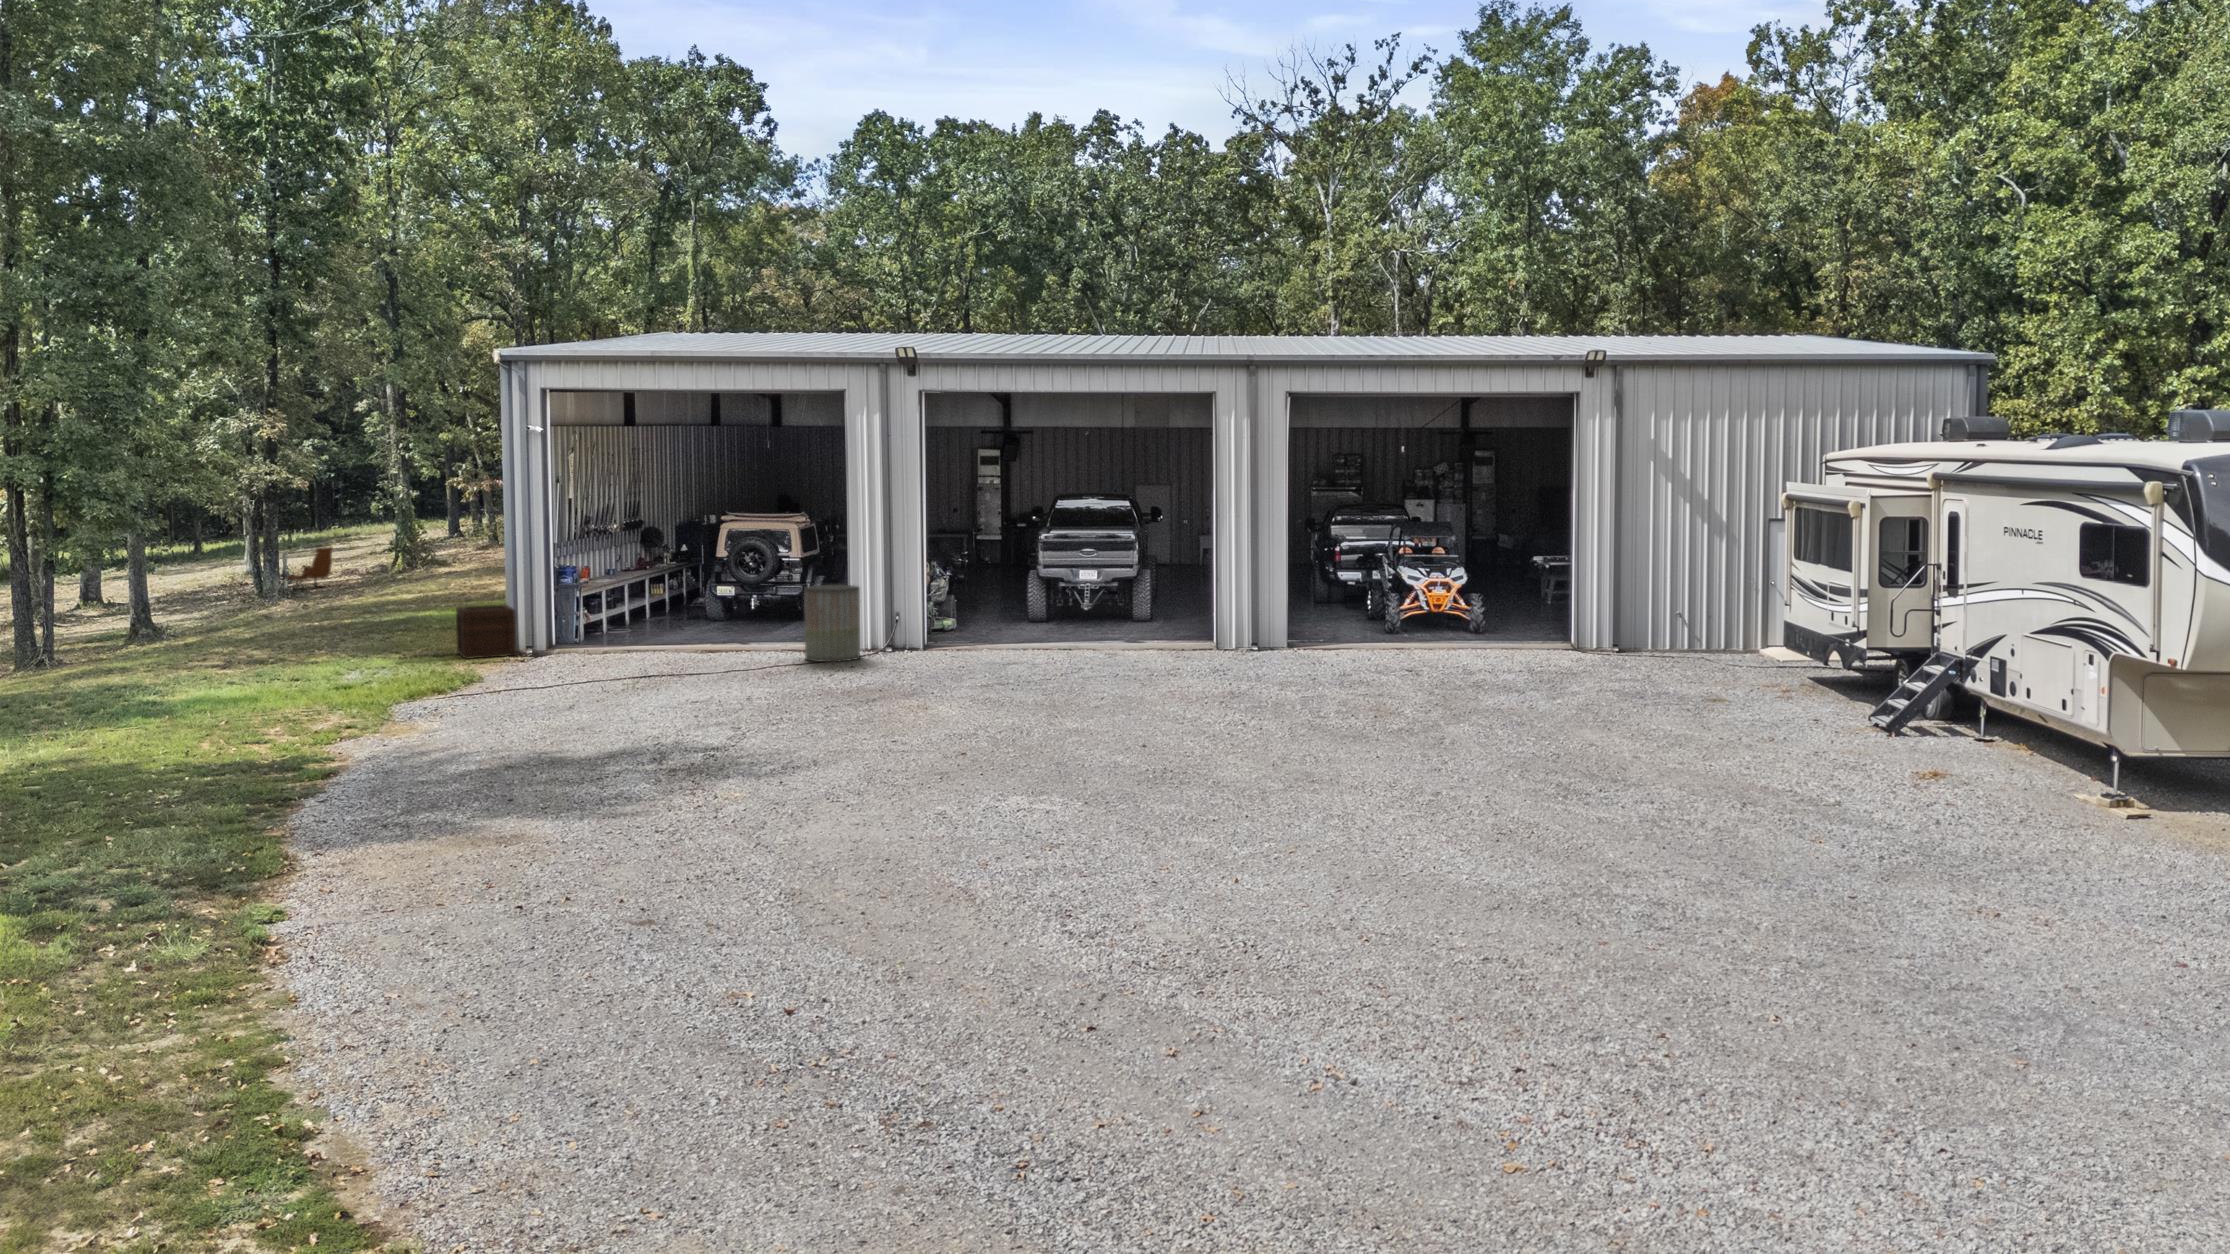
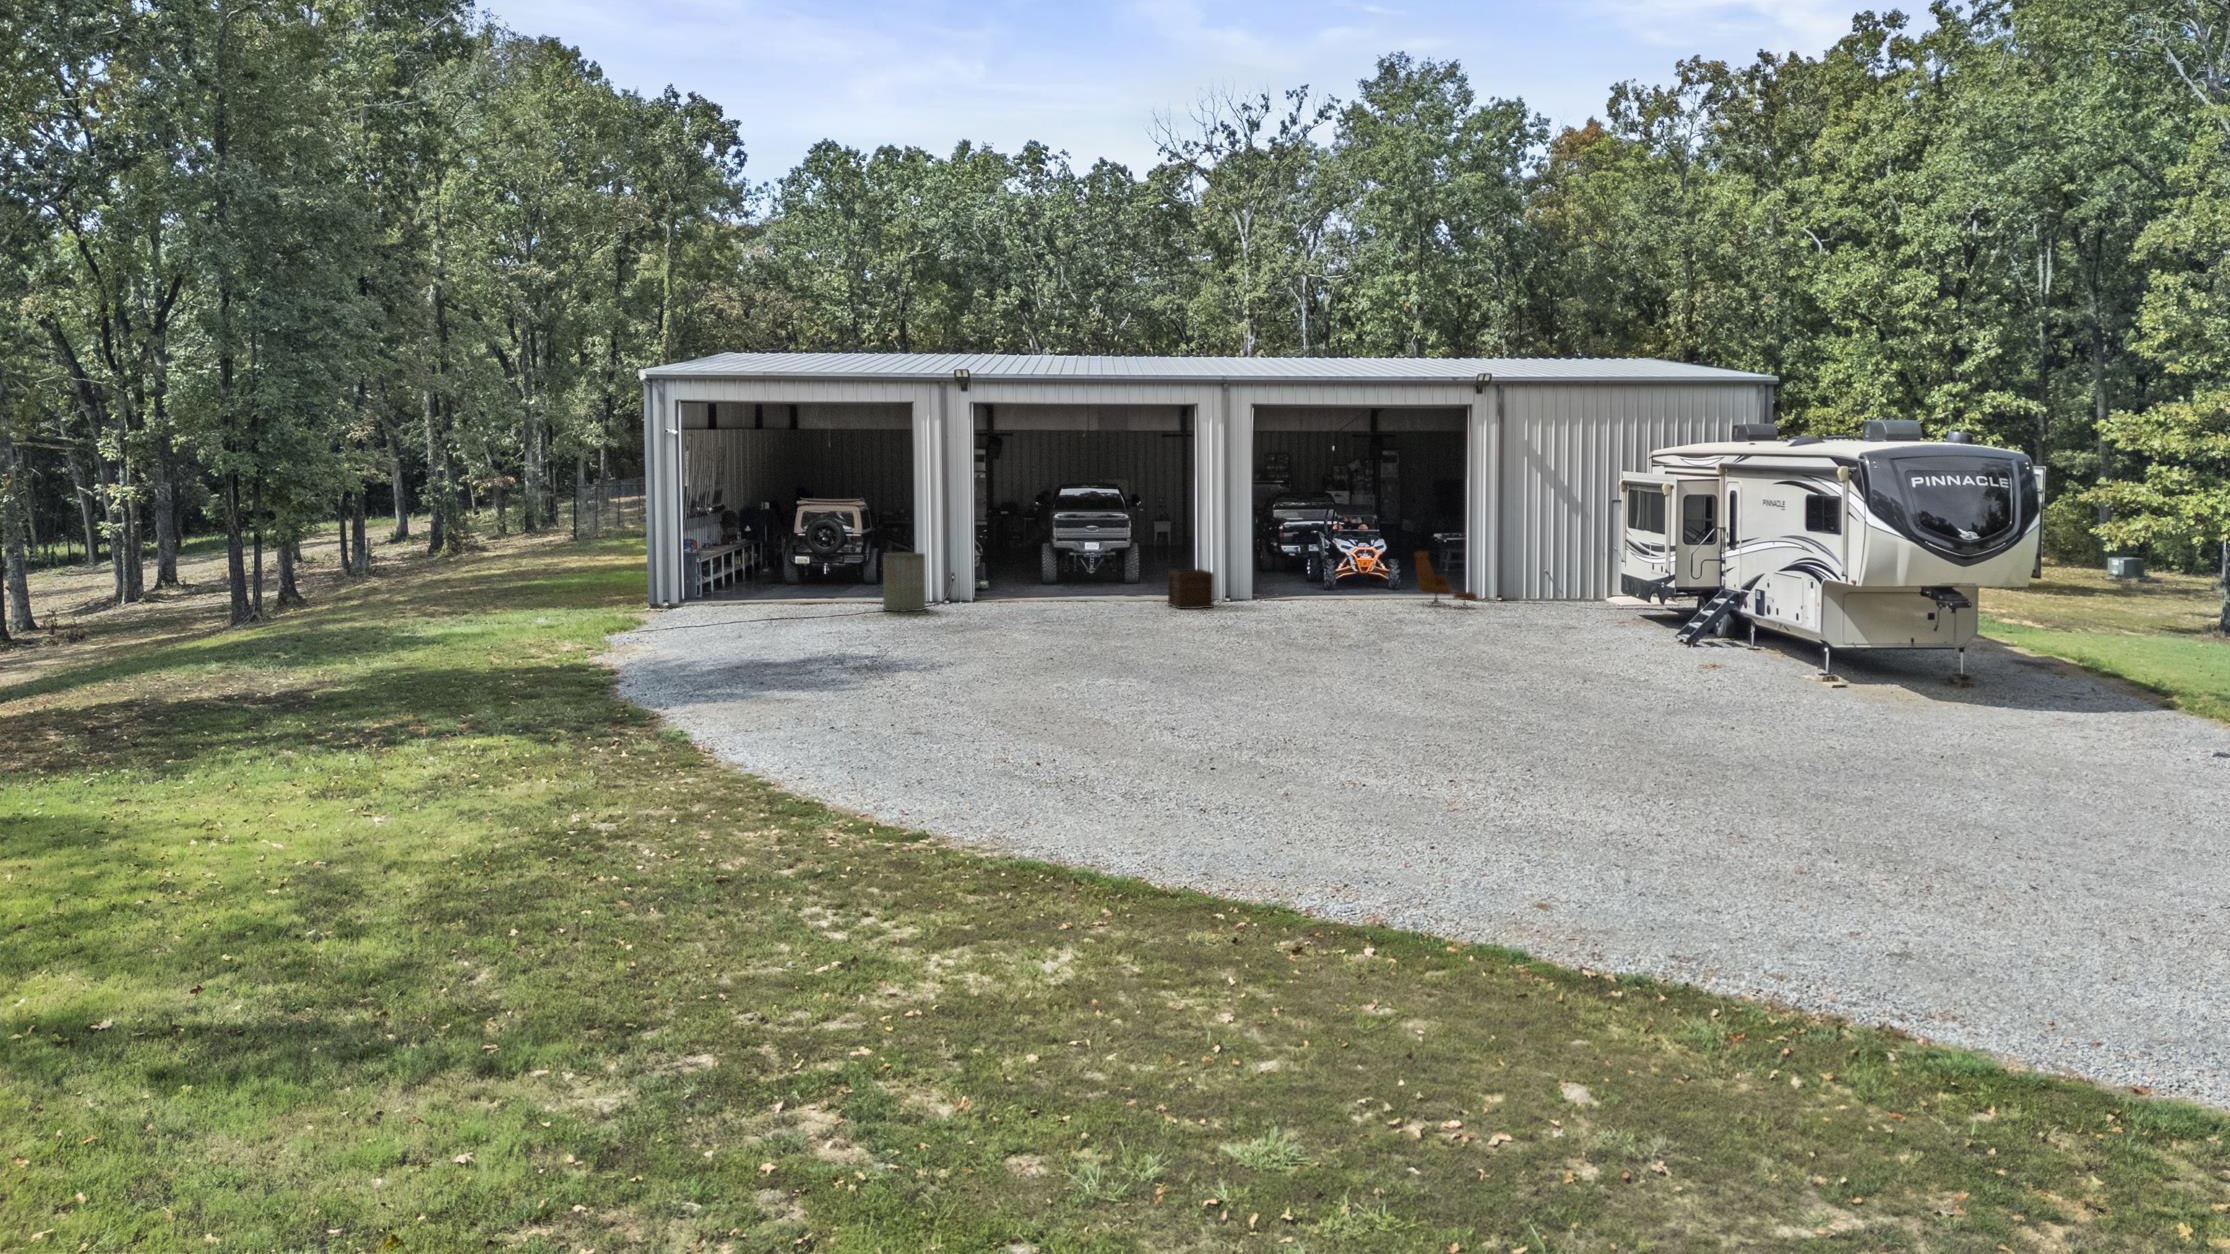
lounge chair: present [287,547,333,588] -> present [1415,551,1476,607]
wooden crate: present [456,605,516,659] -> present [1168,569,1214,609]

